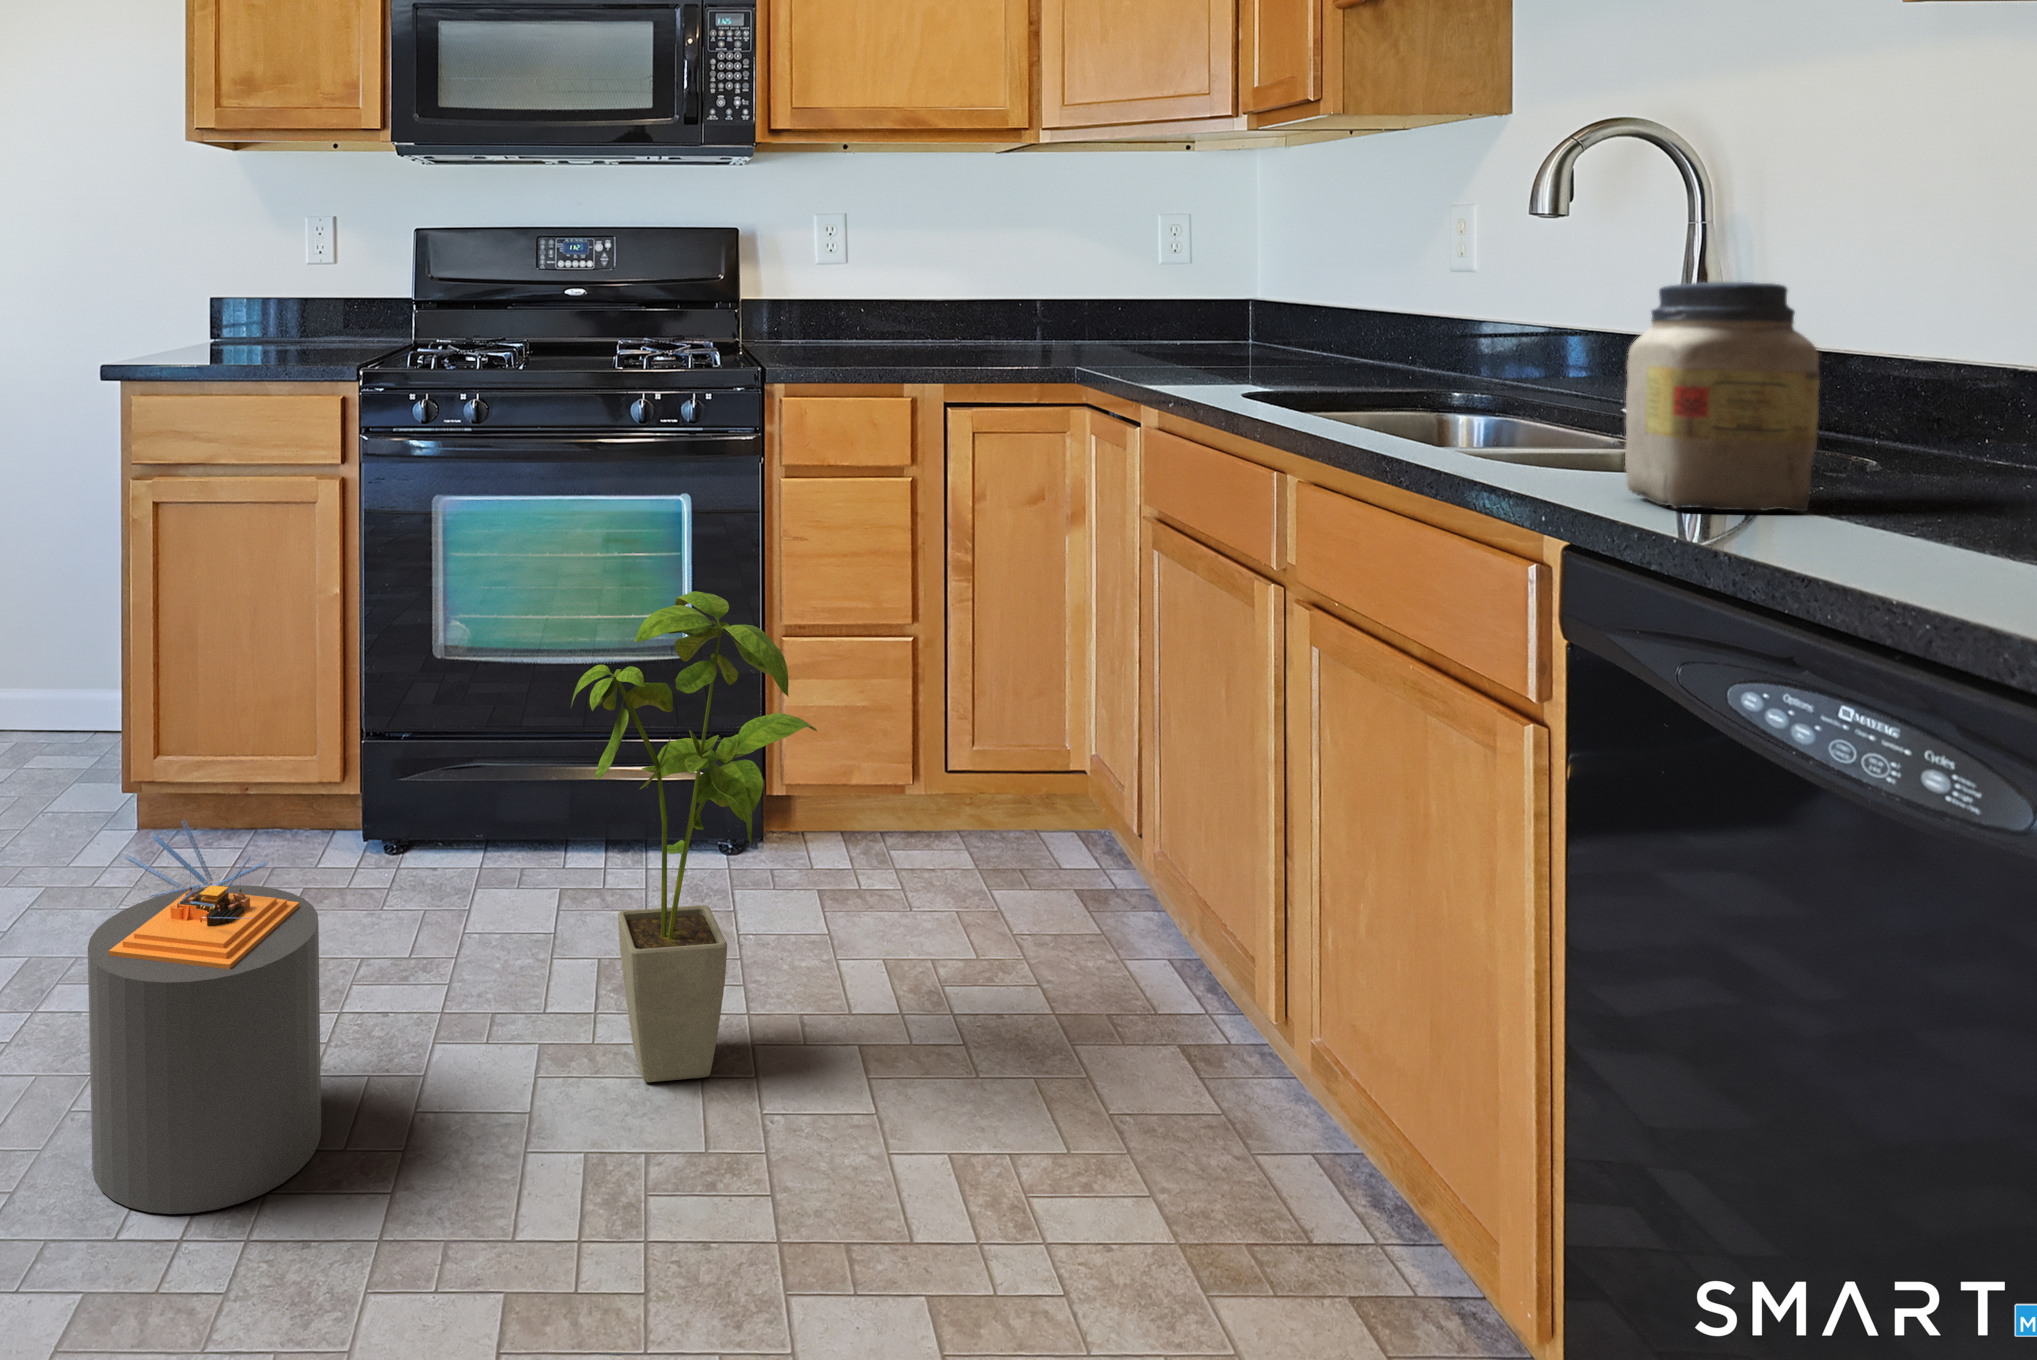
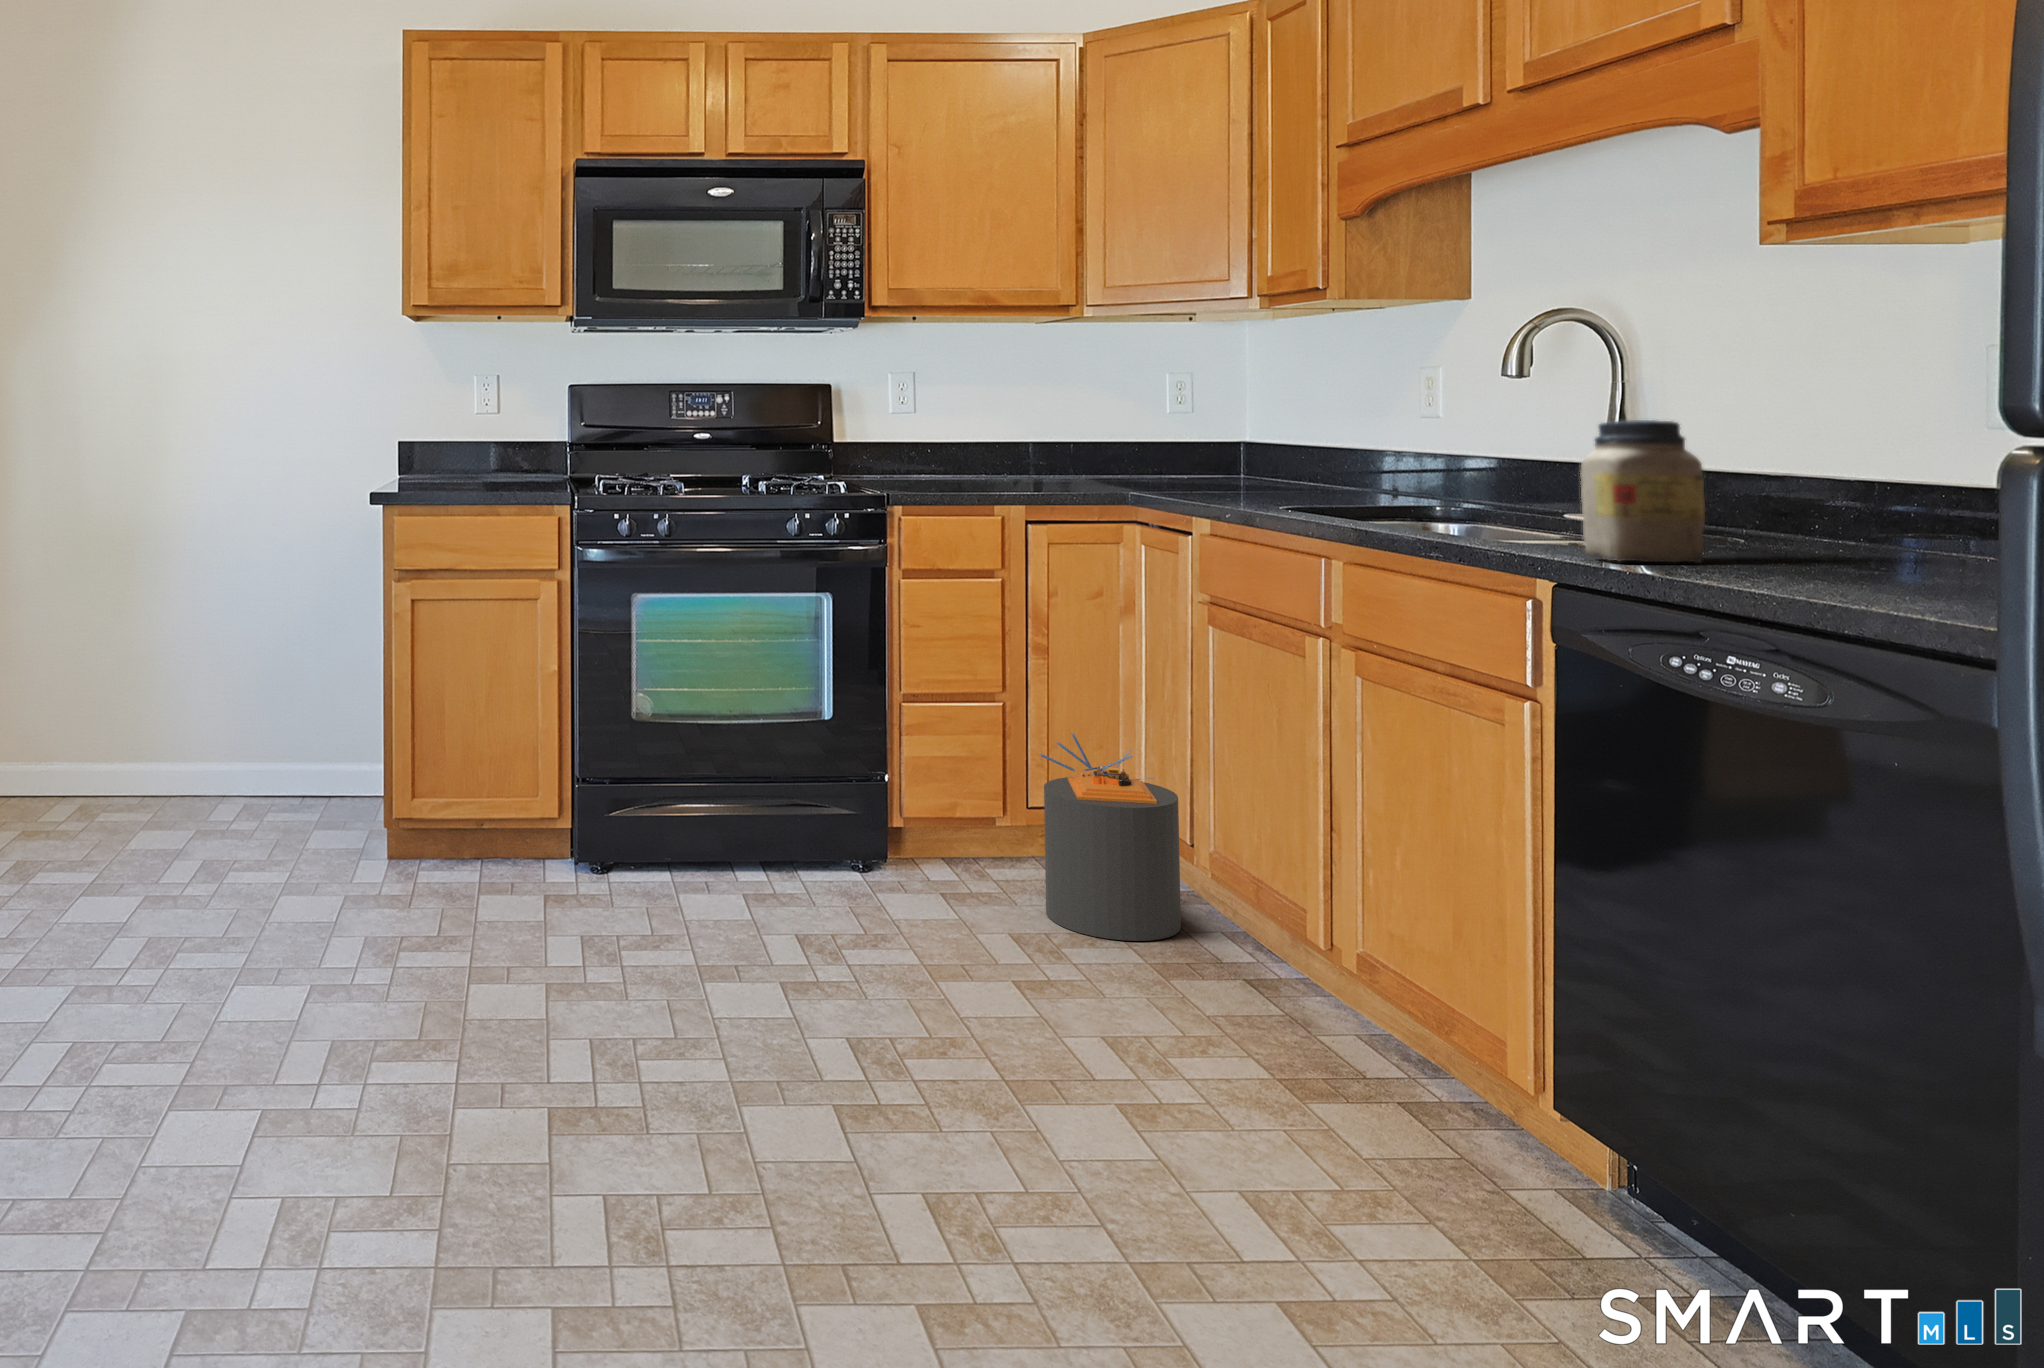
house plant: present [571,592,817,1082] -> none [805,646,986,1014]
trash can: present [88,820,321,1214] -> present [1040,734,1181,941]

